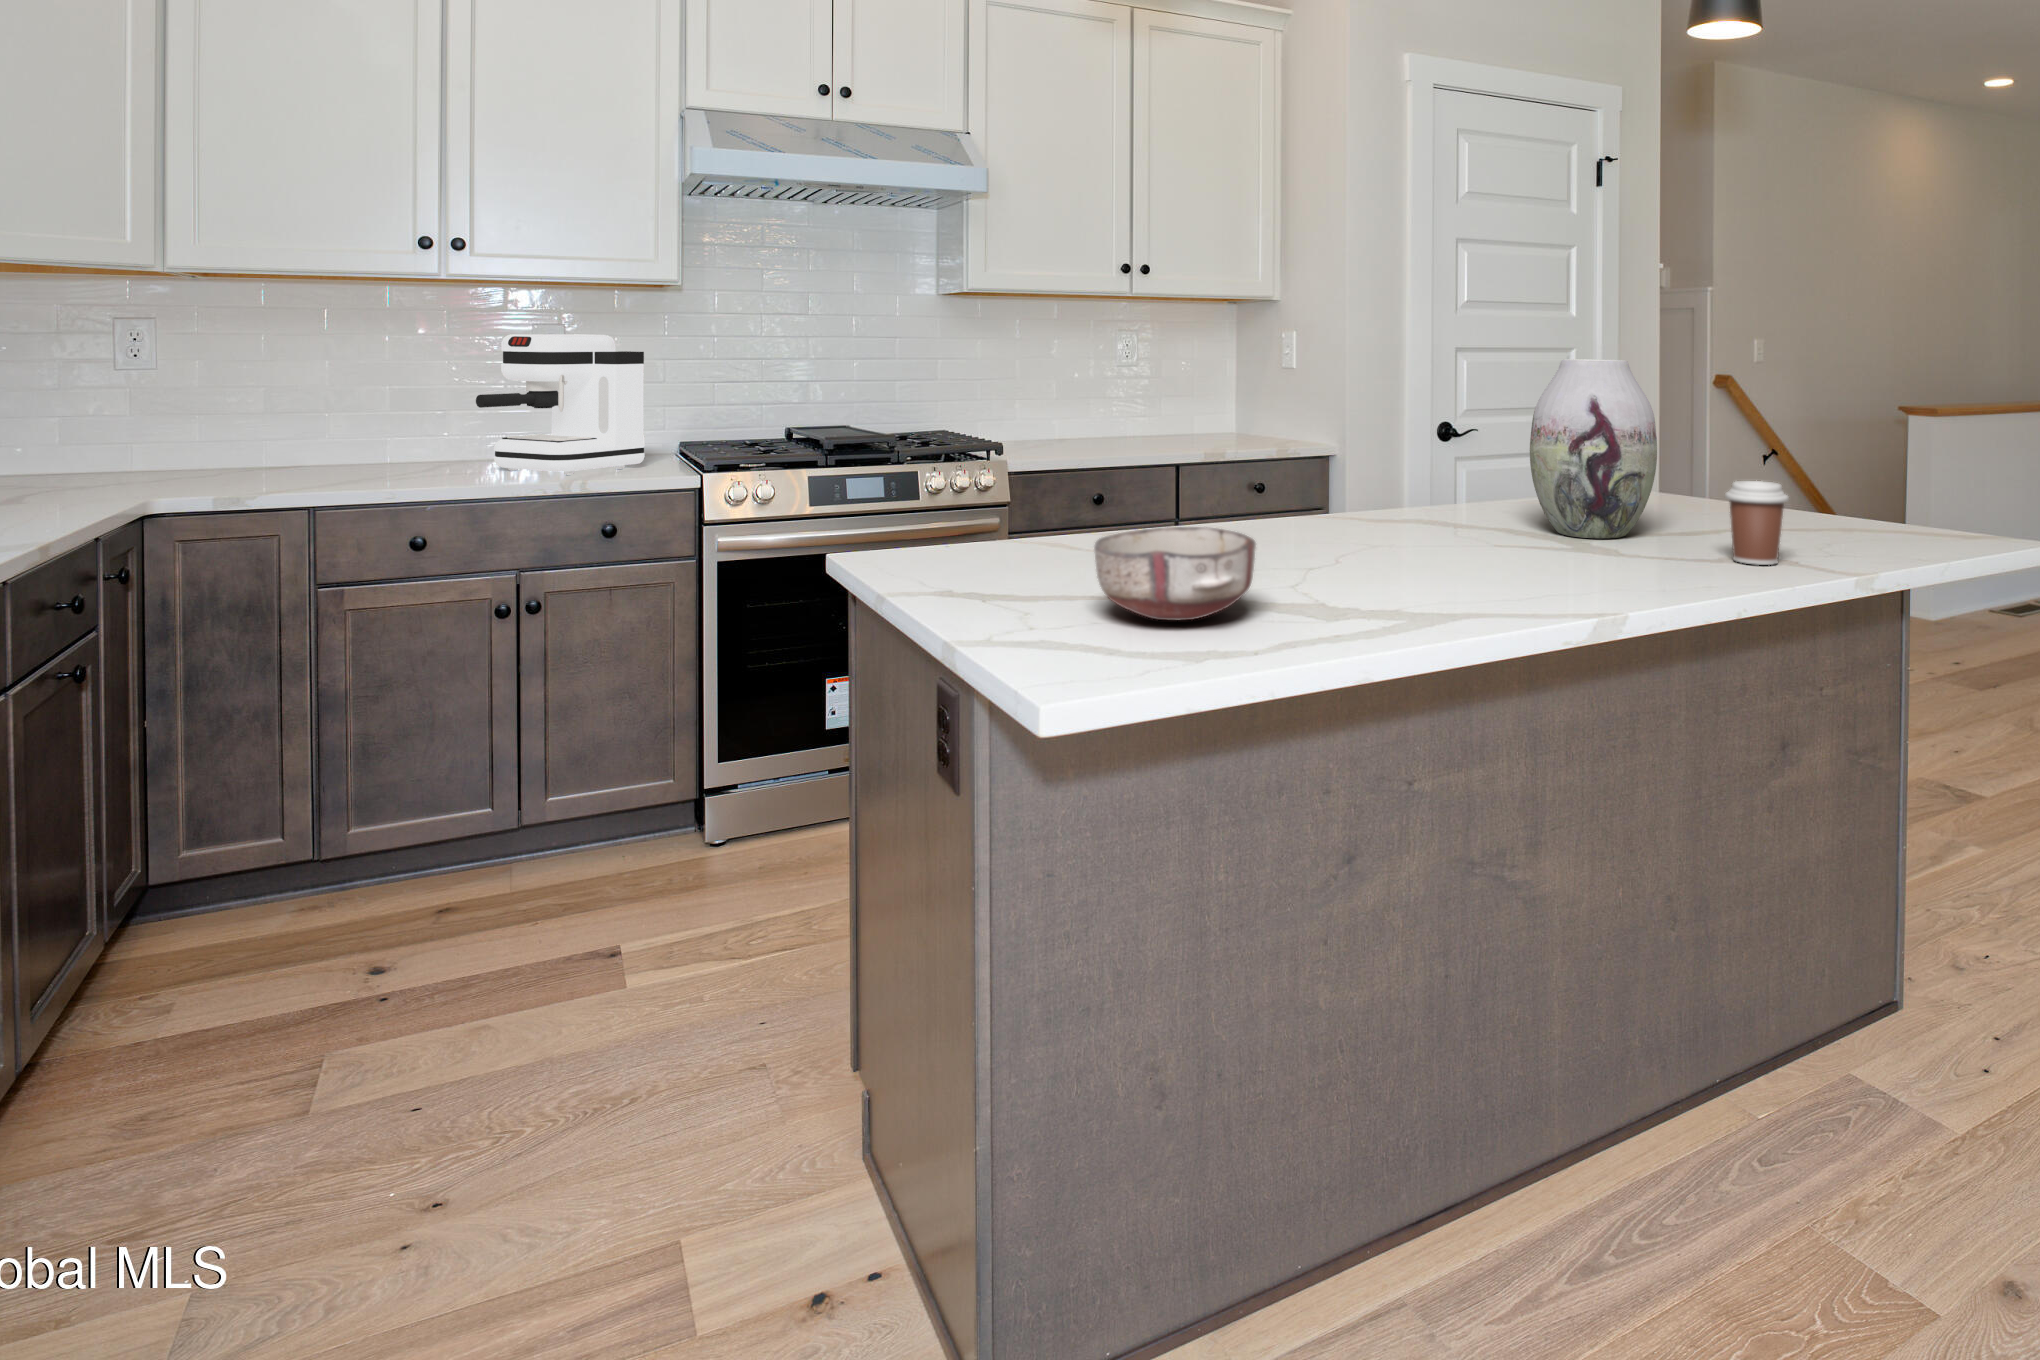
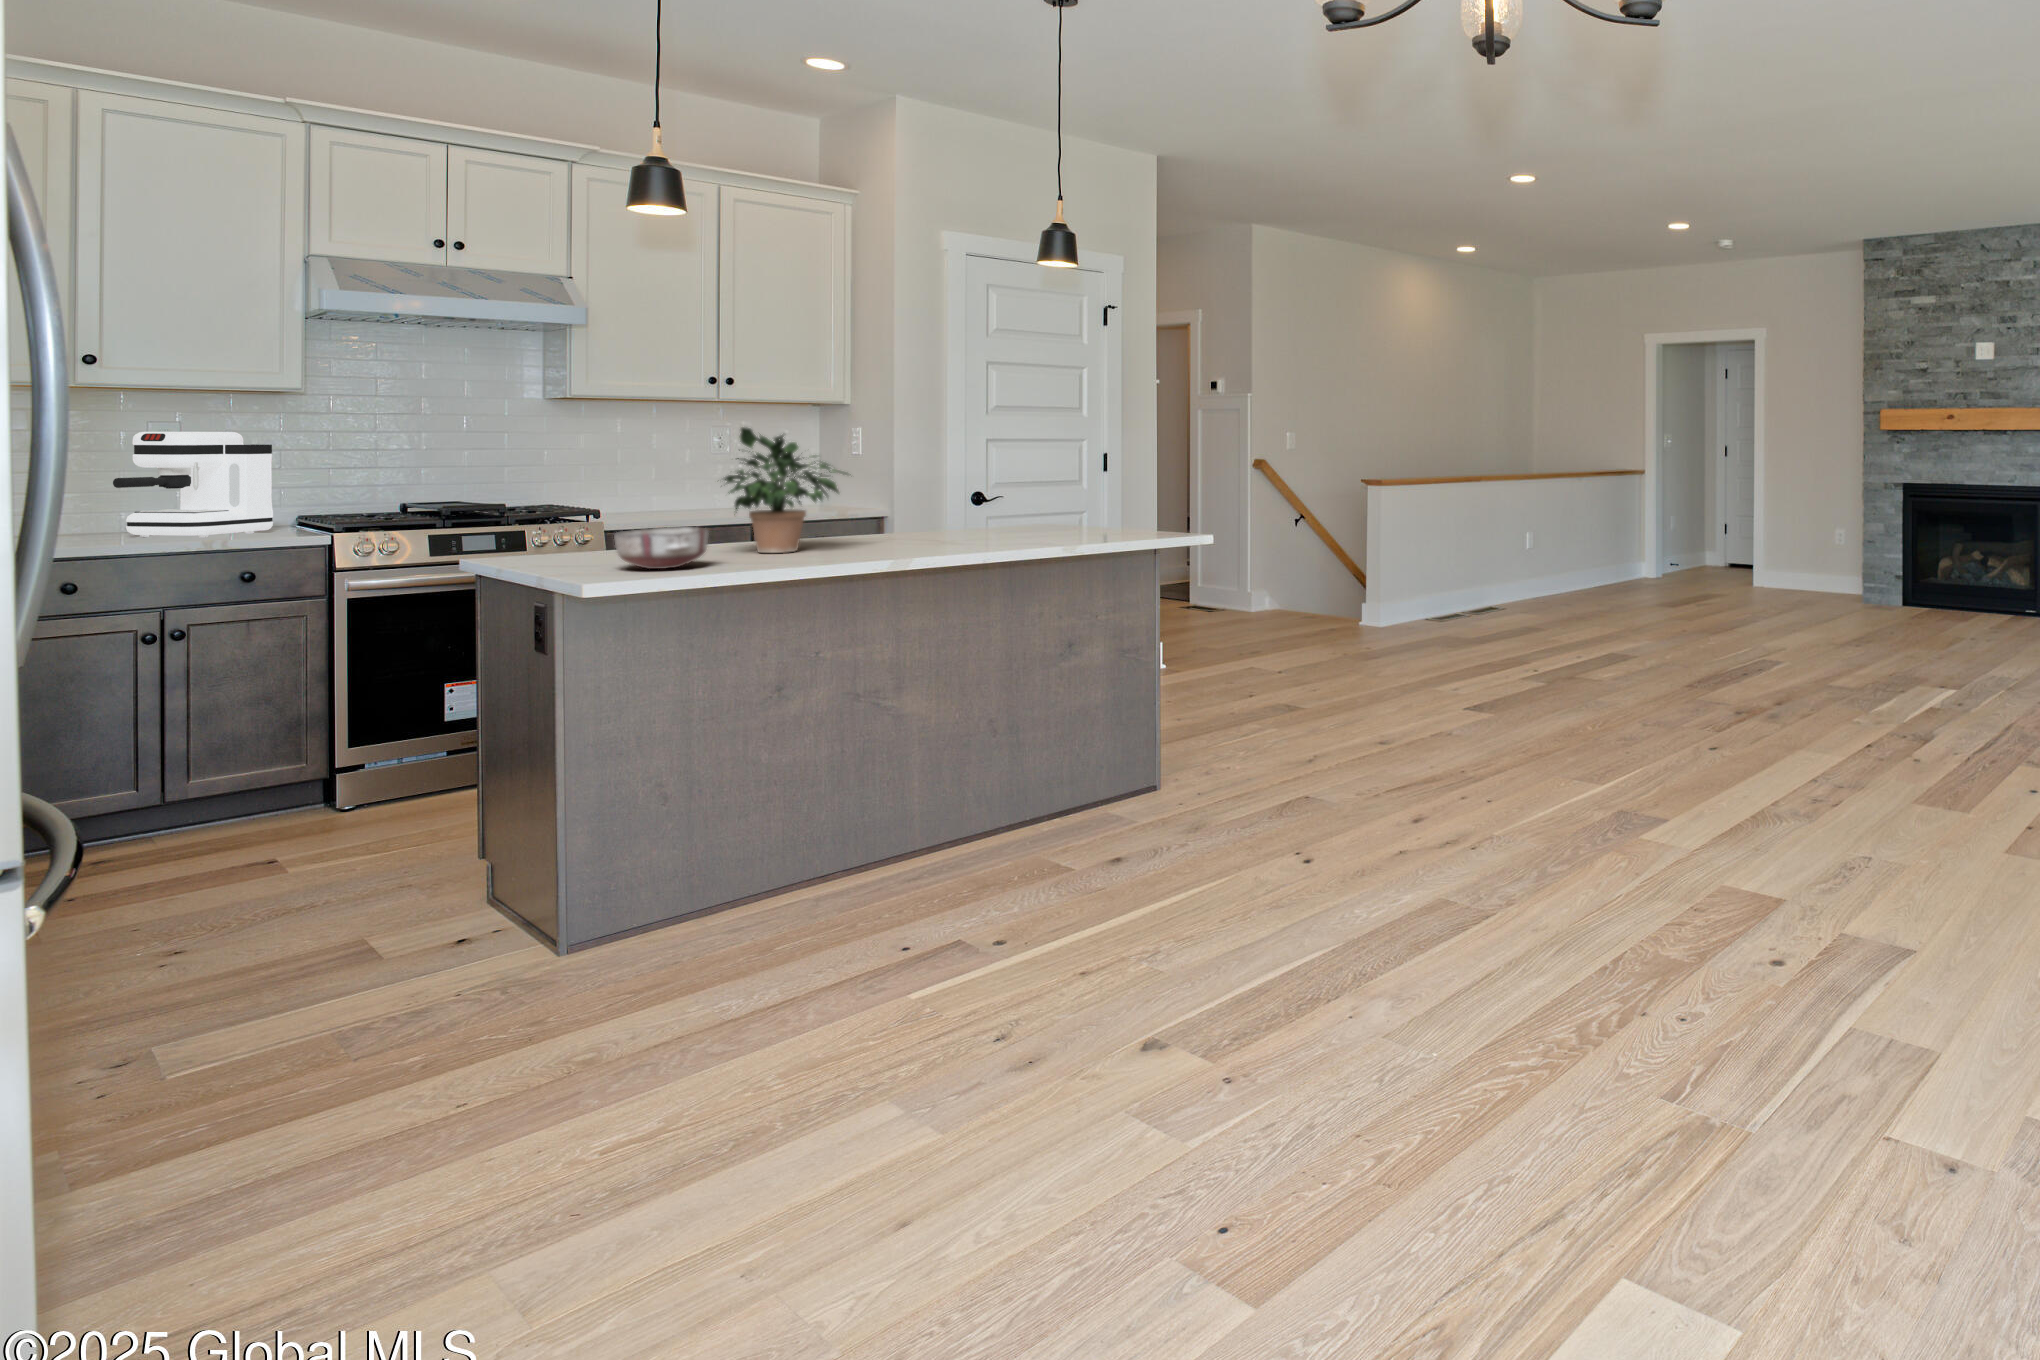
potted plant: none [1236,328,1453,570] -> present [724,427,847,553]
vase: present [1530,359,1657,538] -> none [927,443,1000,539]
coffee cup: present [1725,481,1789,565] -> none [1013,503,1045,544]

